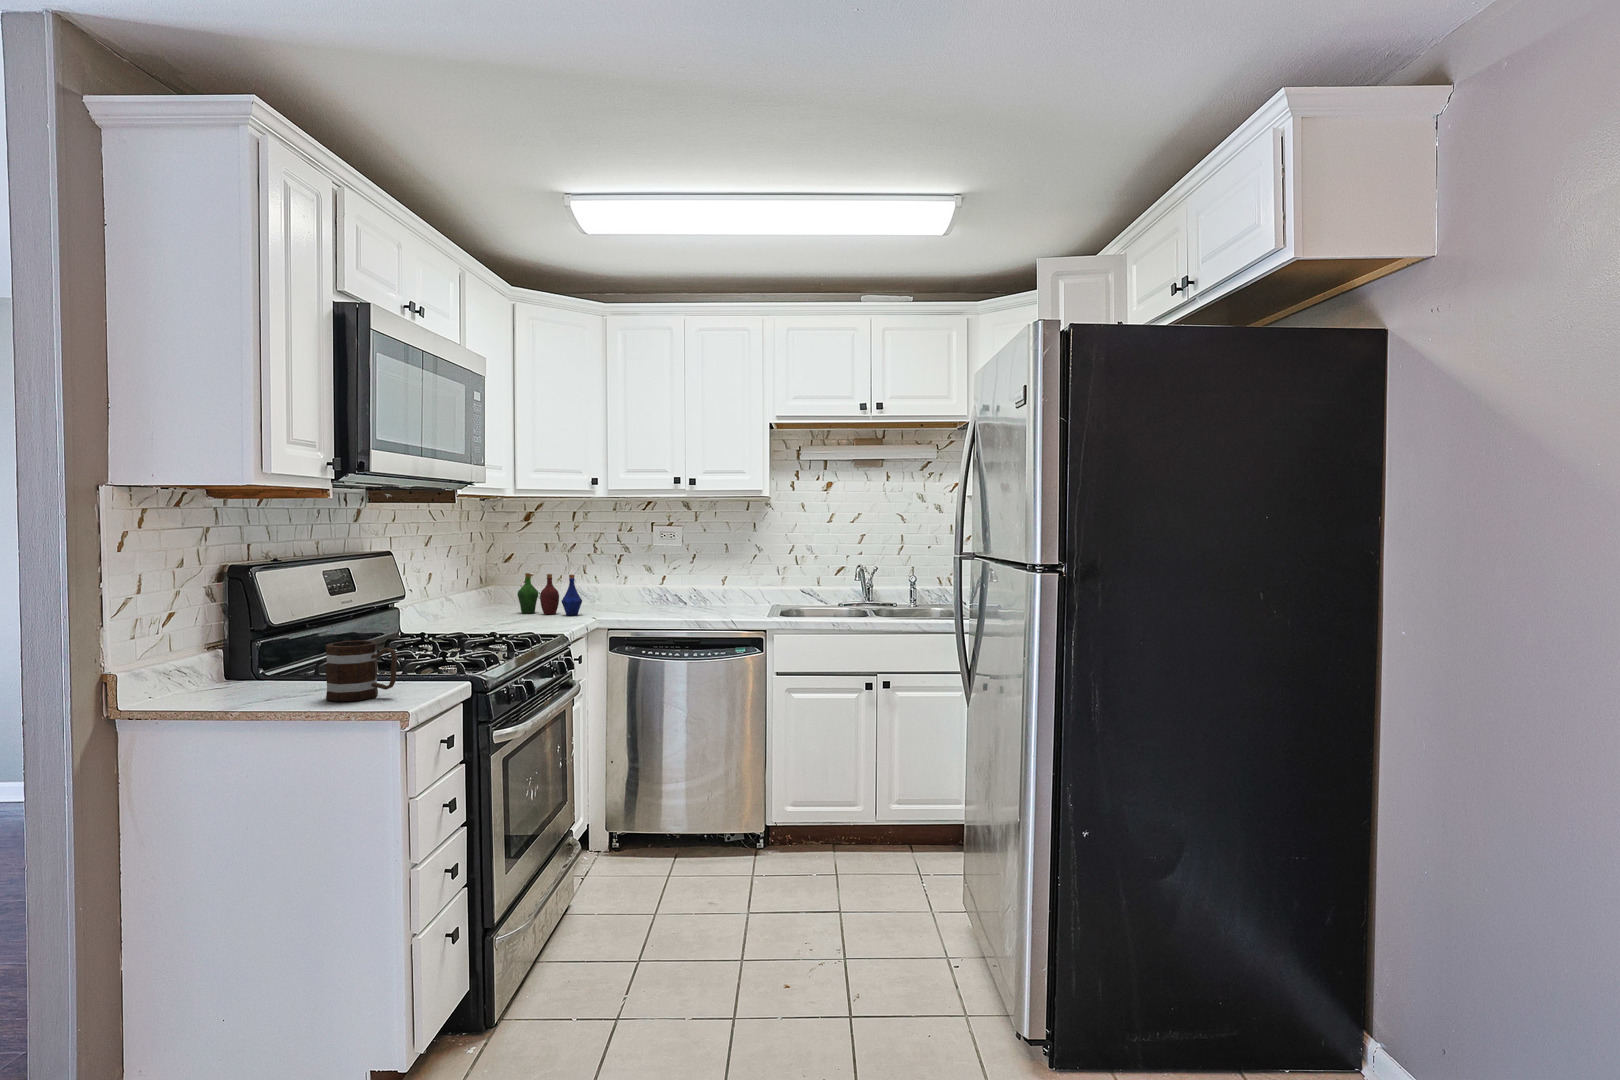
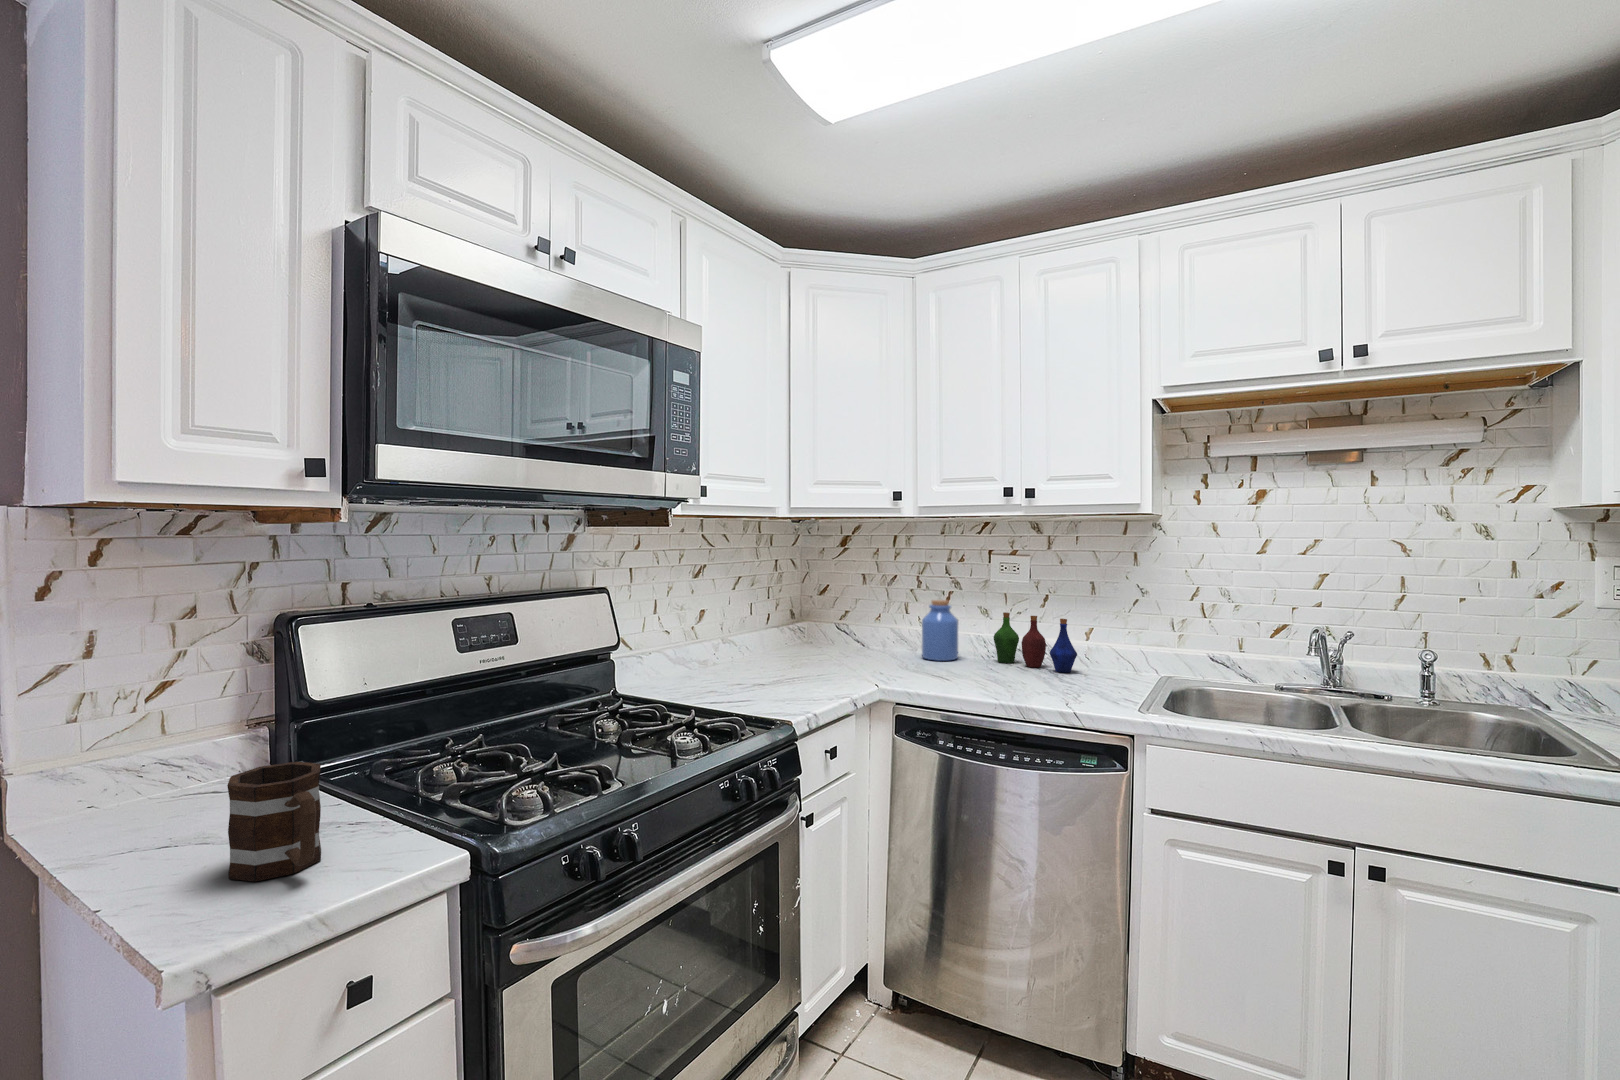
jar: none [603,561,632,607] -> present [922,600,959,661]
bottle: present [517,573,582,616] -> present [994,612,1077,672]

